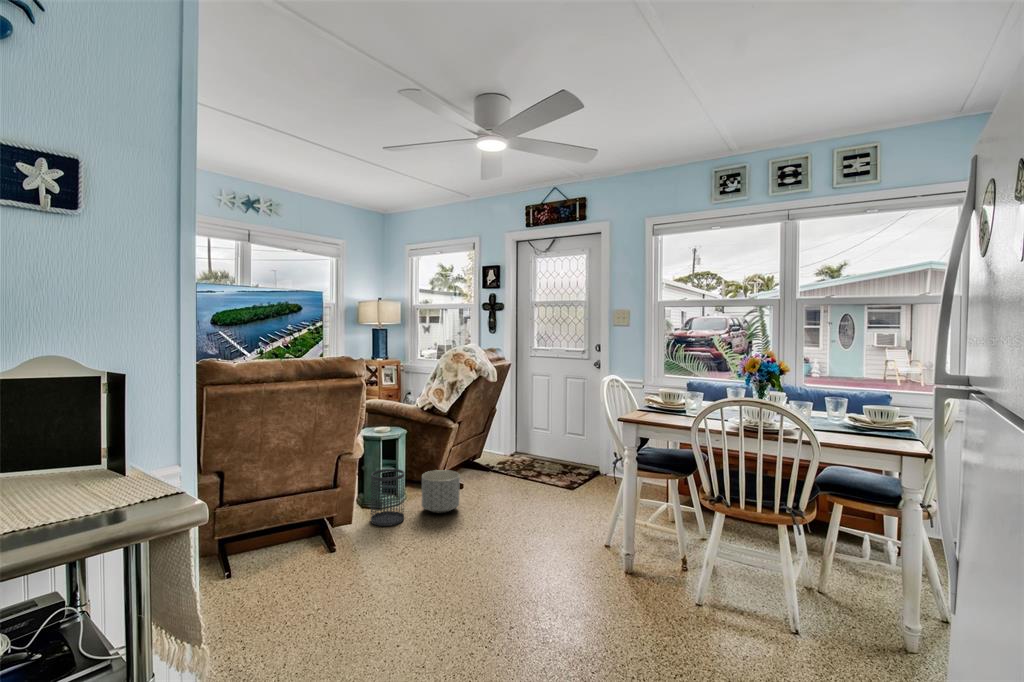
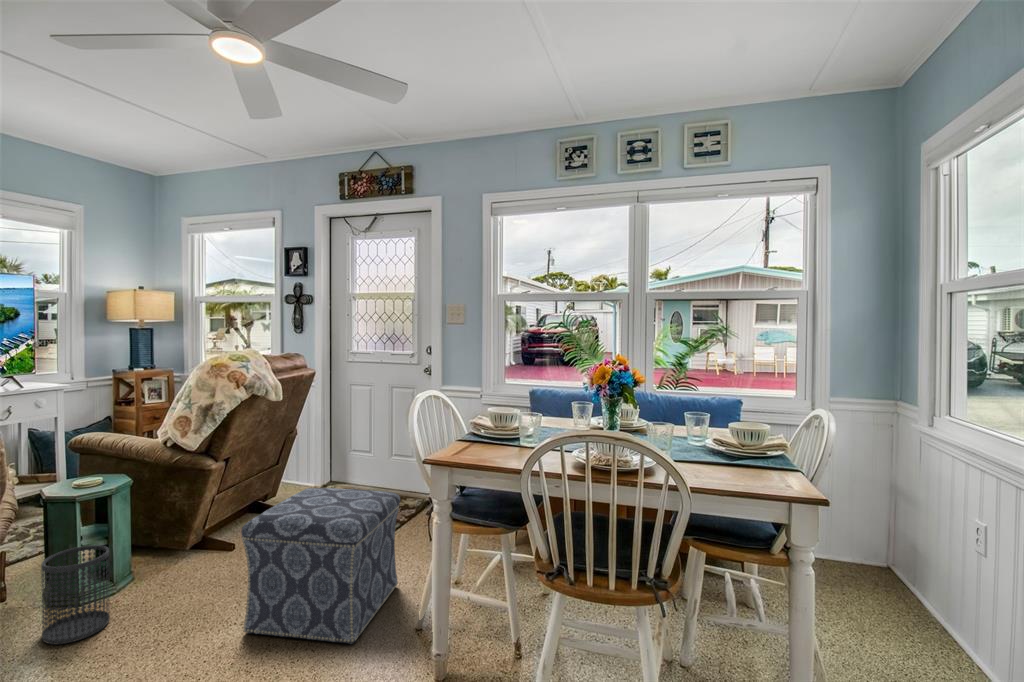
ottoman: none [489,444,589,548] -> present [241,488,400,644]
planter: present [422,470,460,513] -> none [146,534,213,603]

